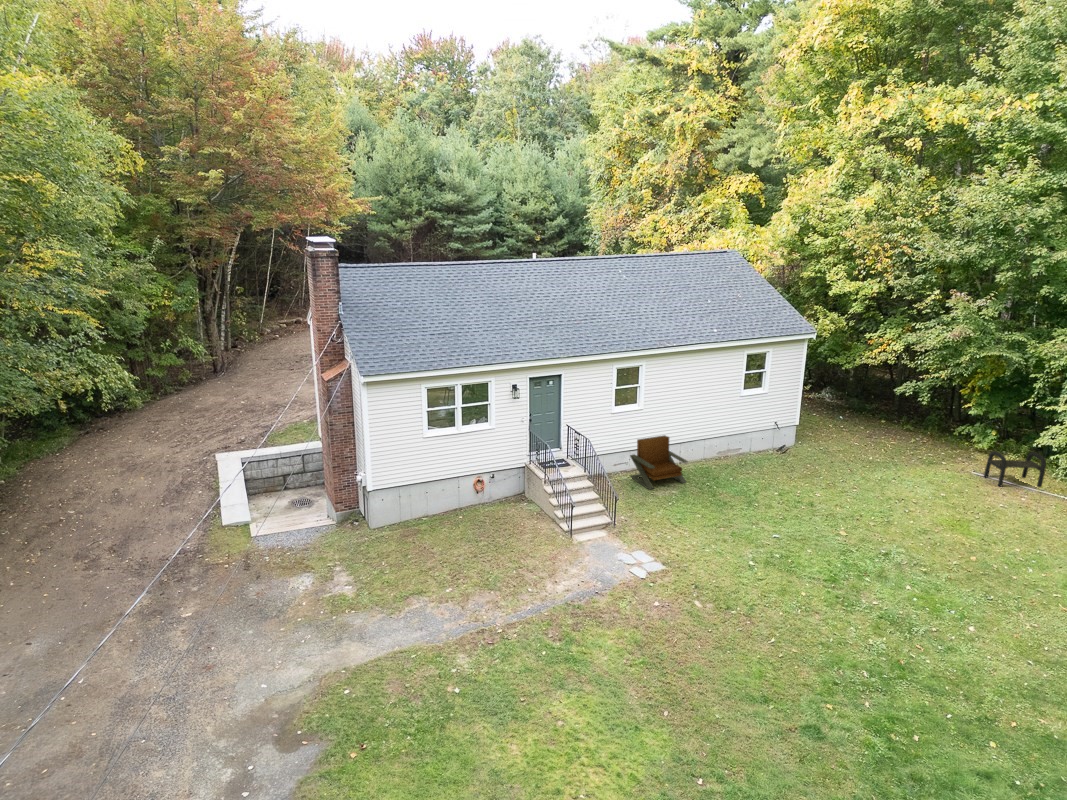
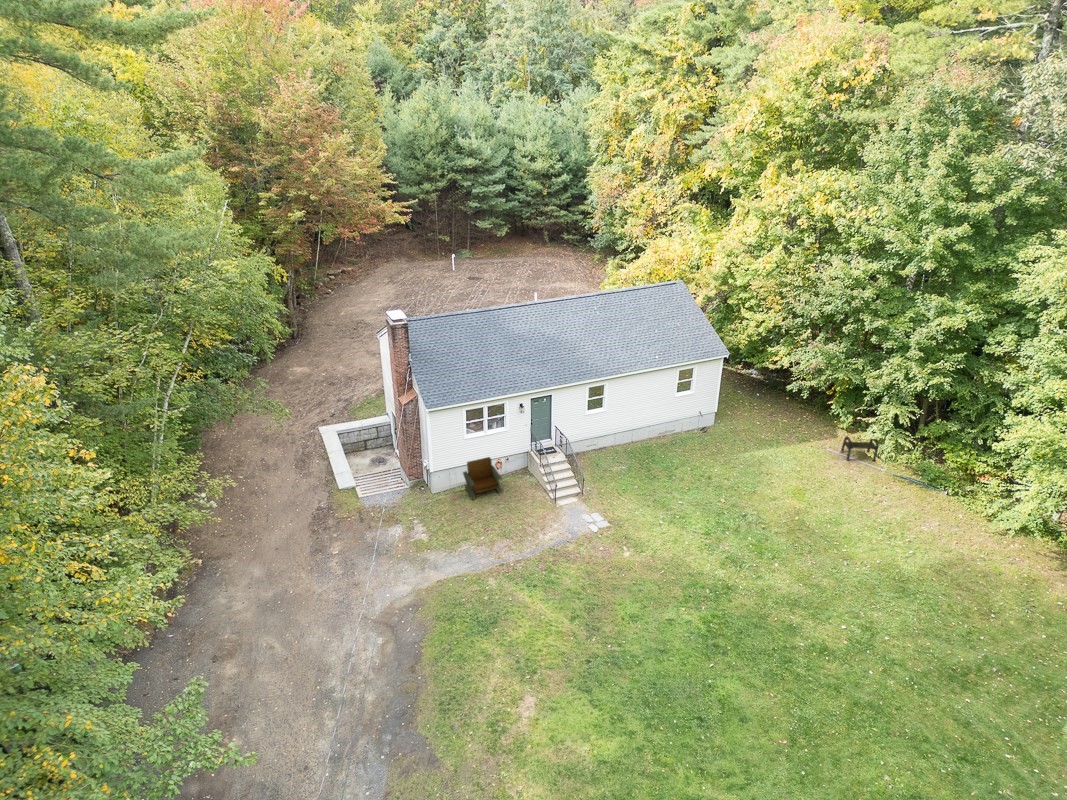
lounge chair: present [630,435,688,490] -> present [463,457,502,500]

